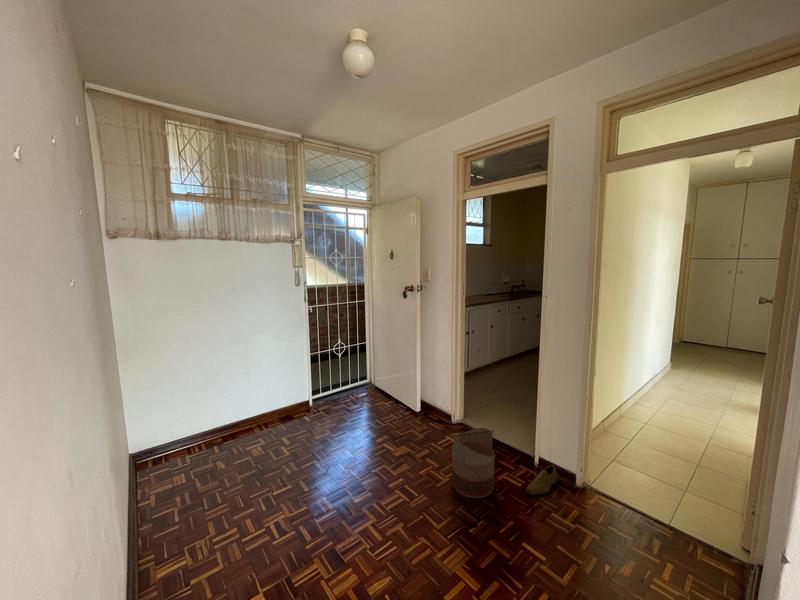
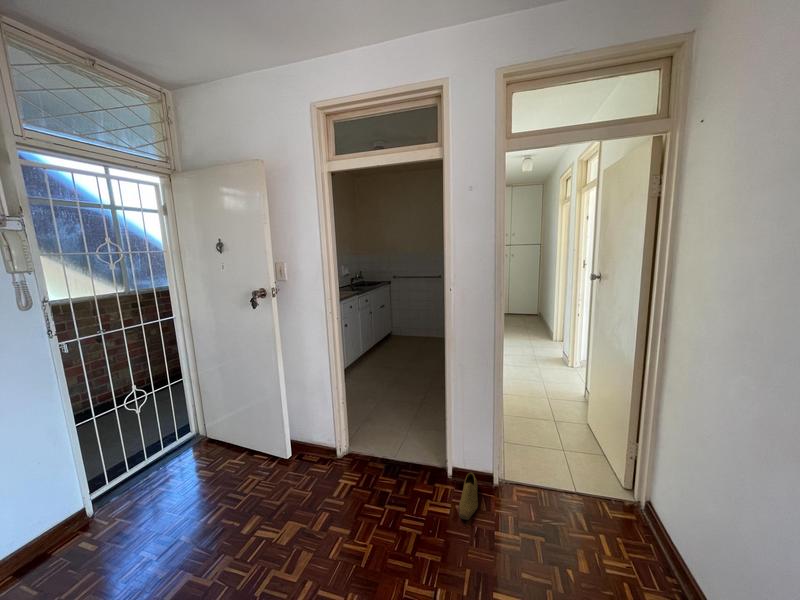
basket: present [452,428,494,498] -> none [374,461,429,563]

